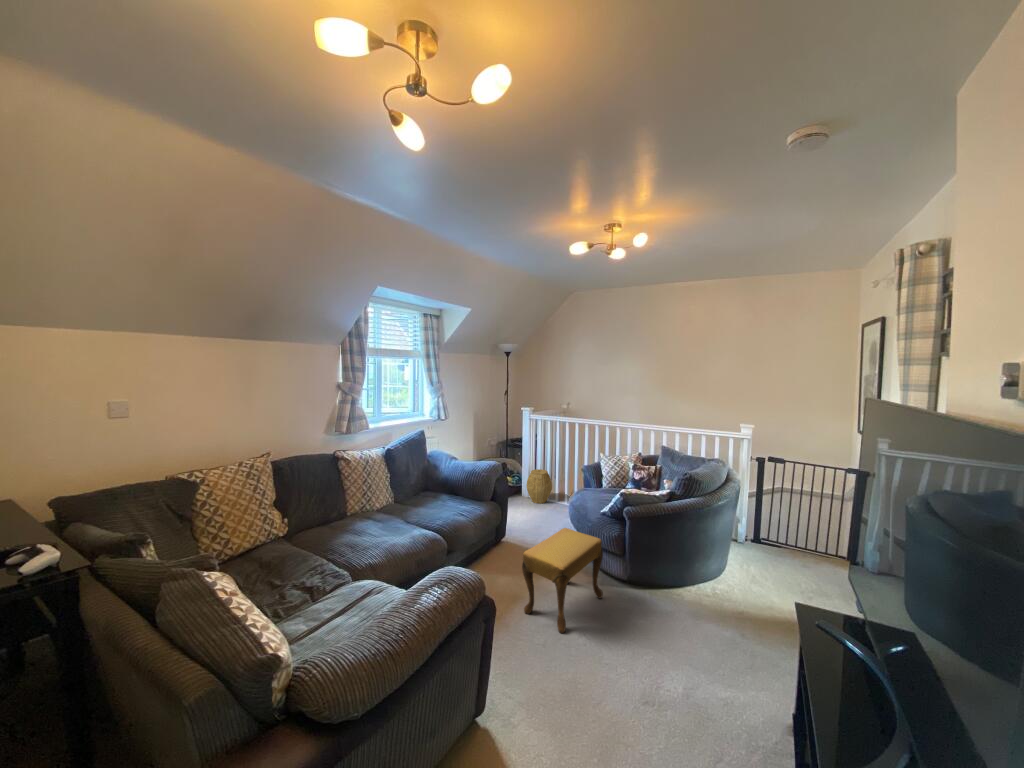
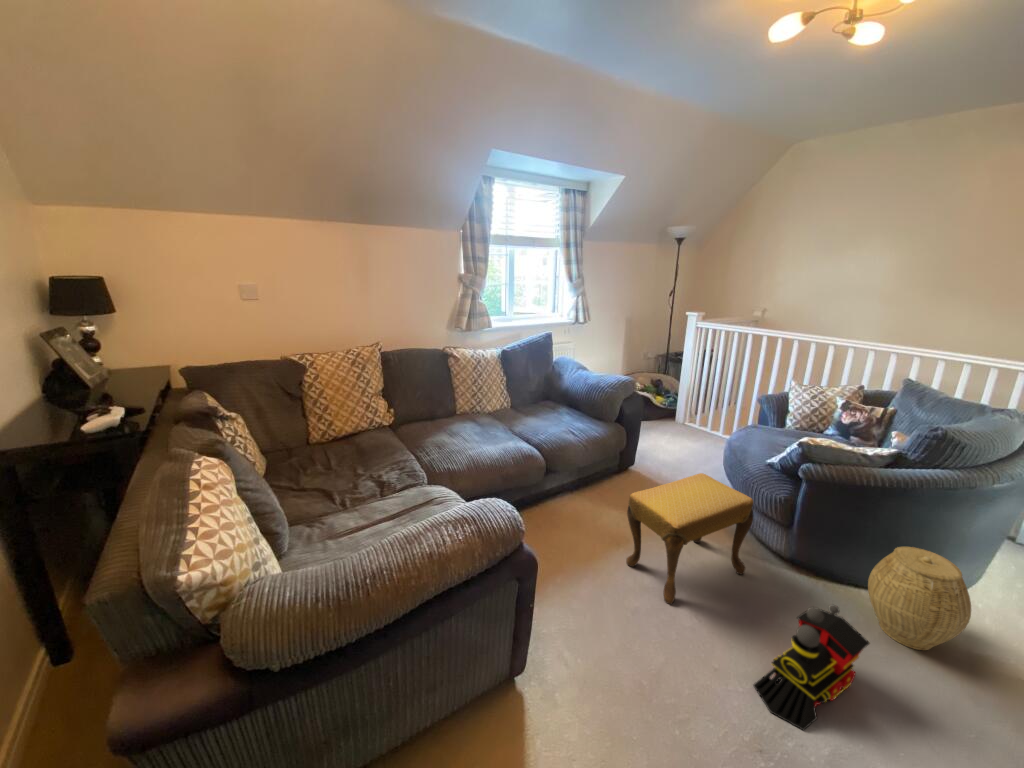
woven basket: present [526,469,552,504] -> present [868,547,971,650]
toy train: none [629,595,683,687] -> present [754,605,869,730]

